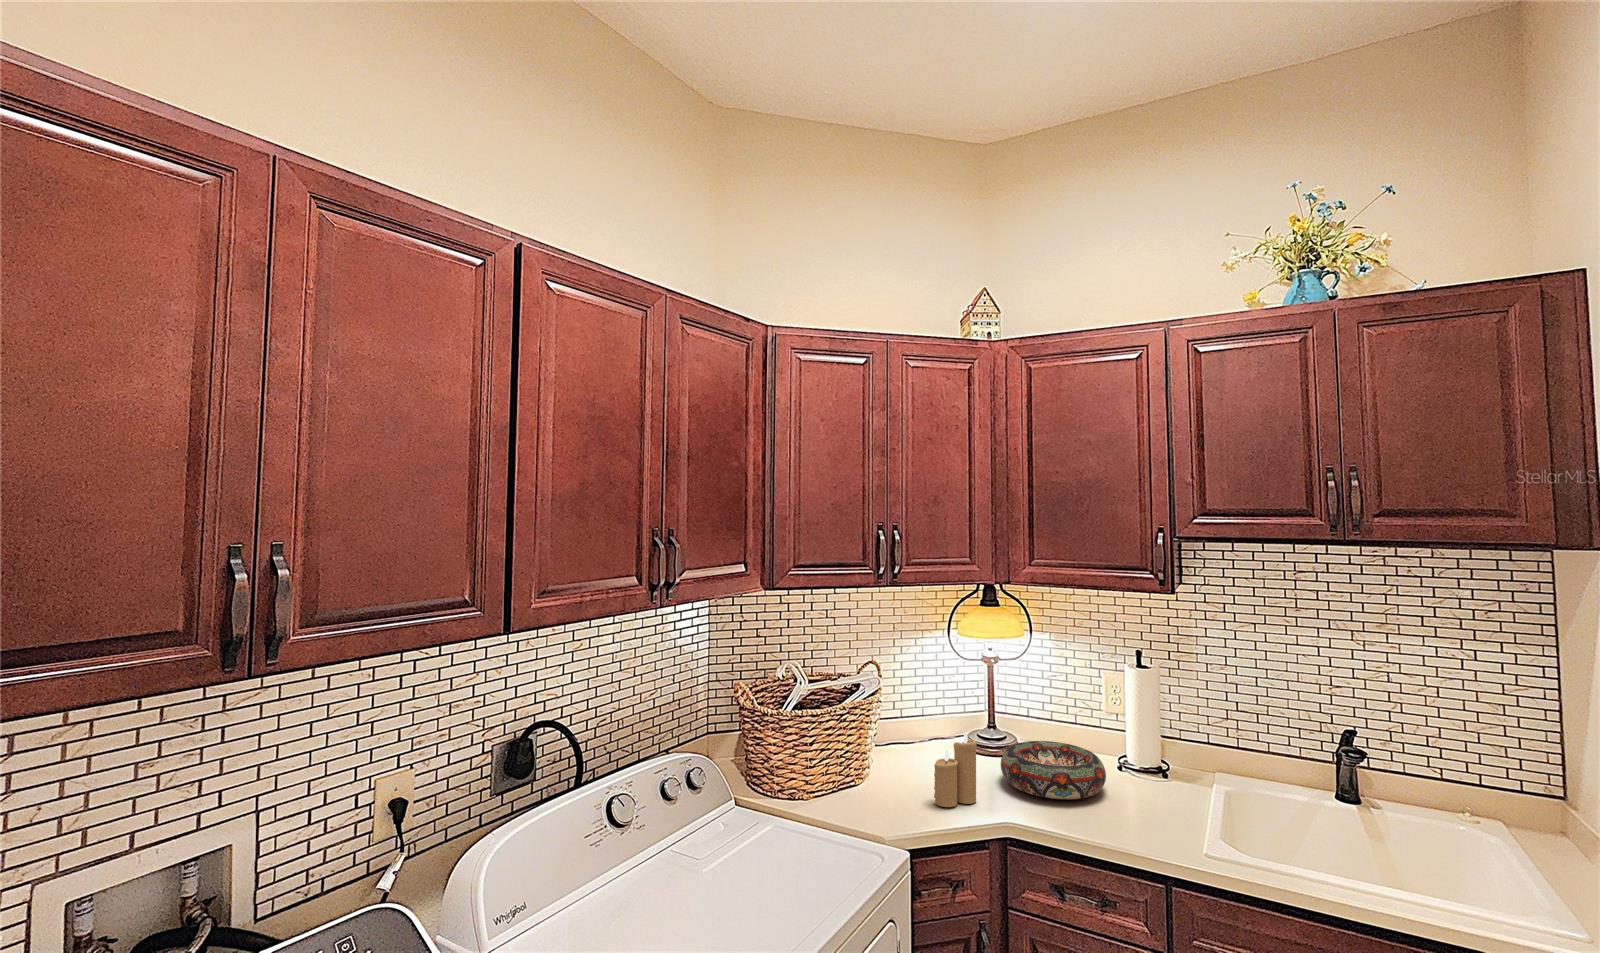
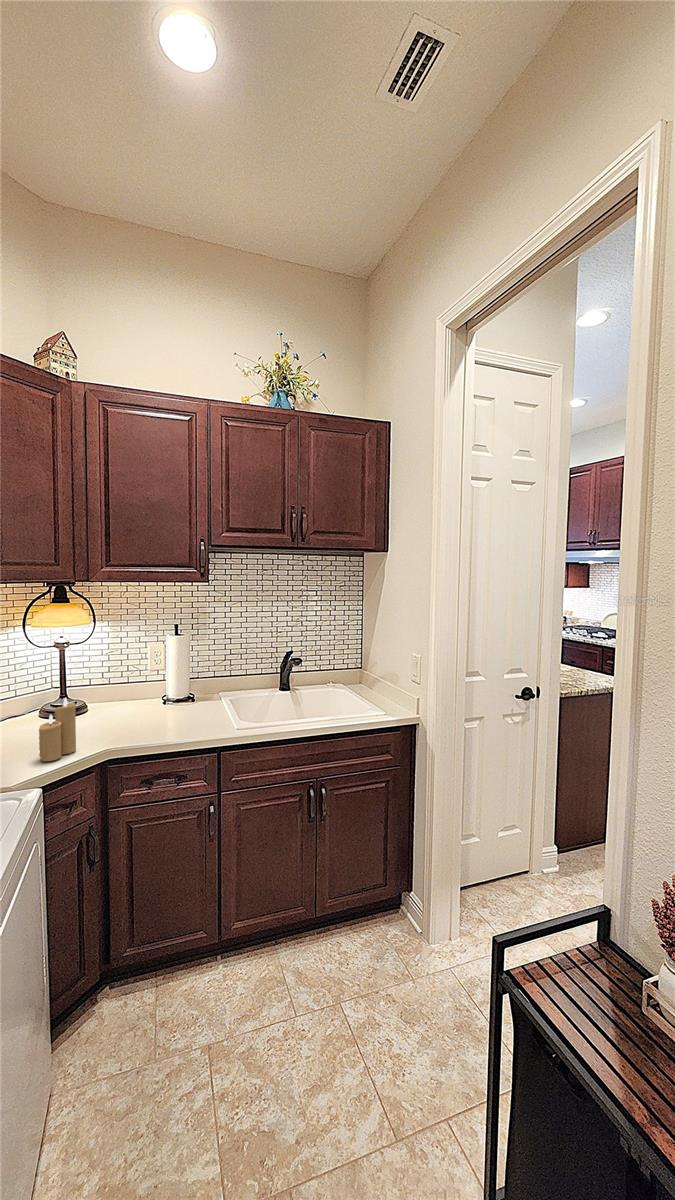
decorative bowl: present [1001,741,1106,799] -> none [87,694,166,733]

